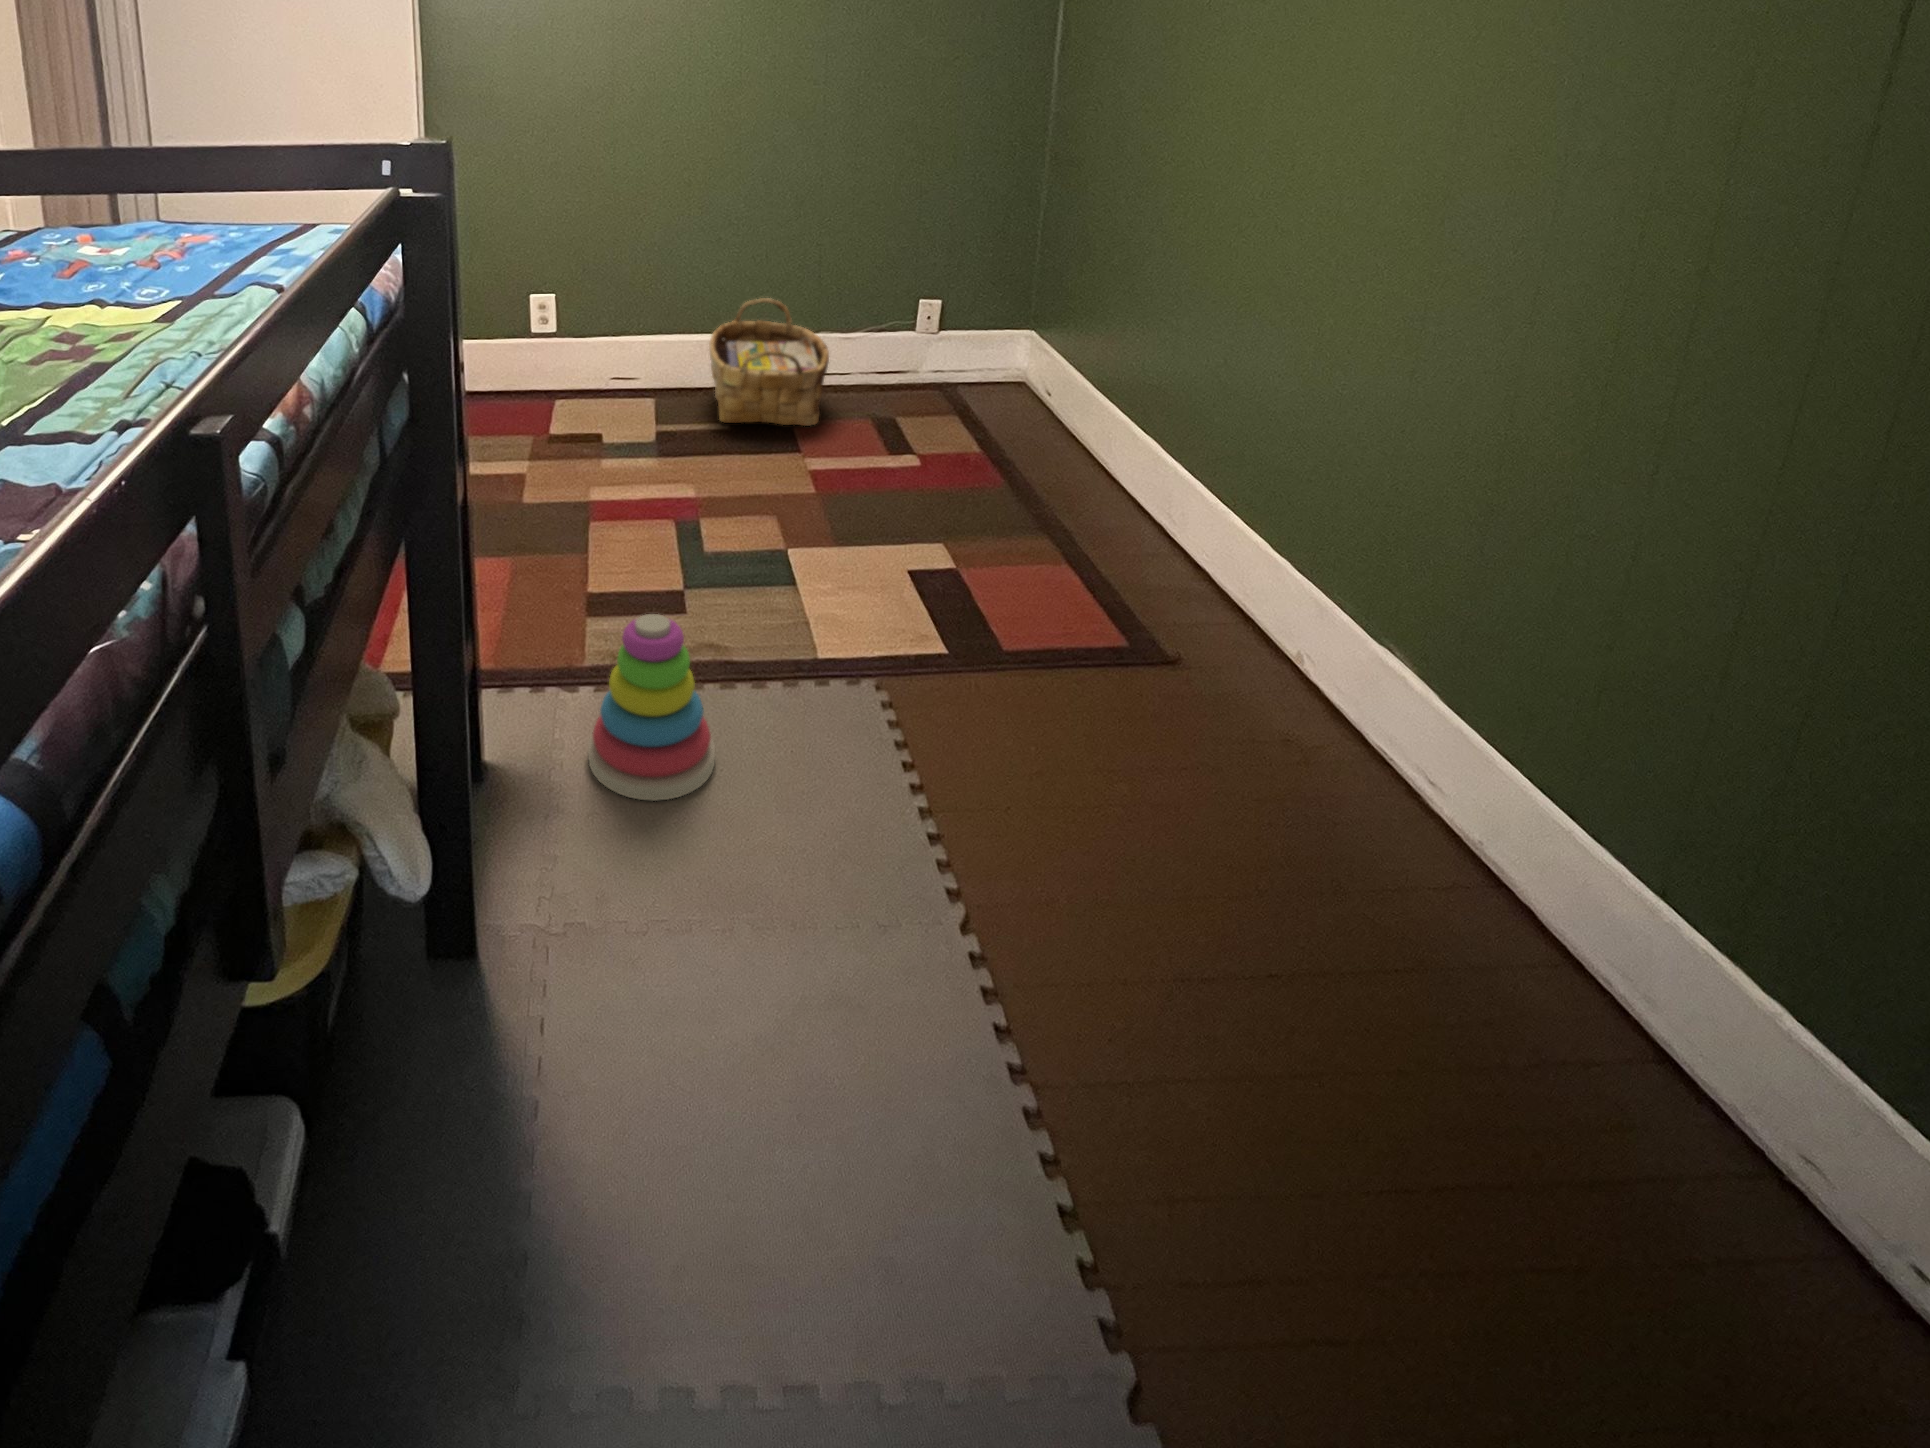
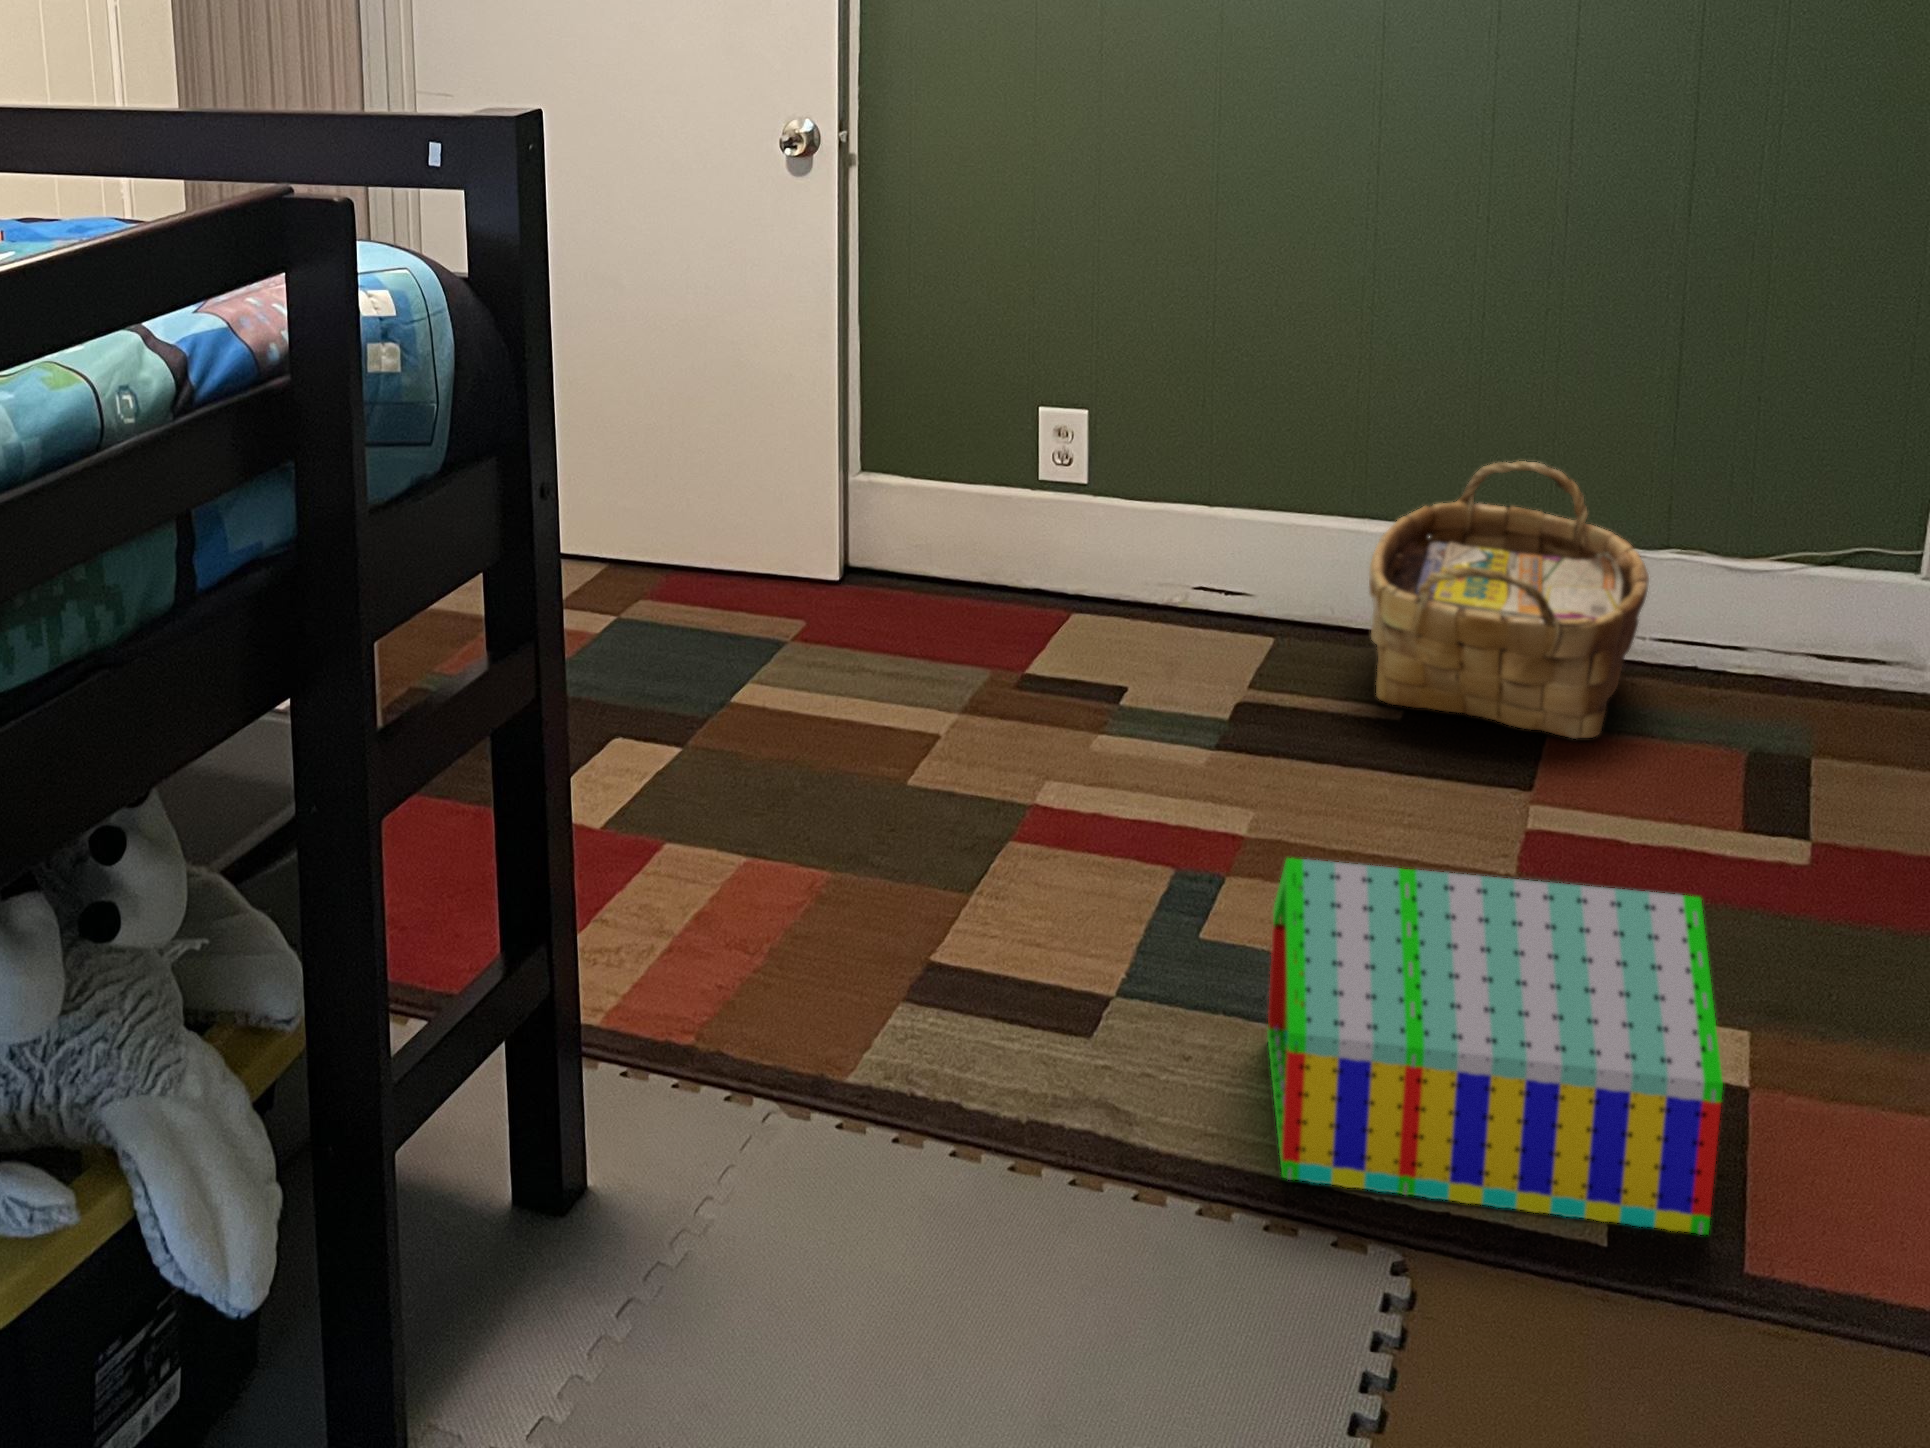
toy house: none [763,486,985,660] -> present [1267,858,1723,1235]
stacking toy: present [588,614,715,801] -> none [758,992,998,1343]

